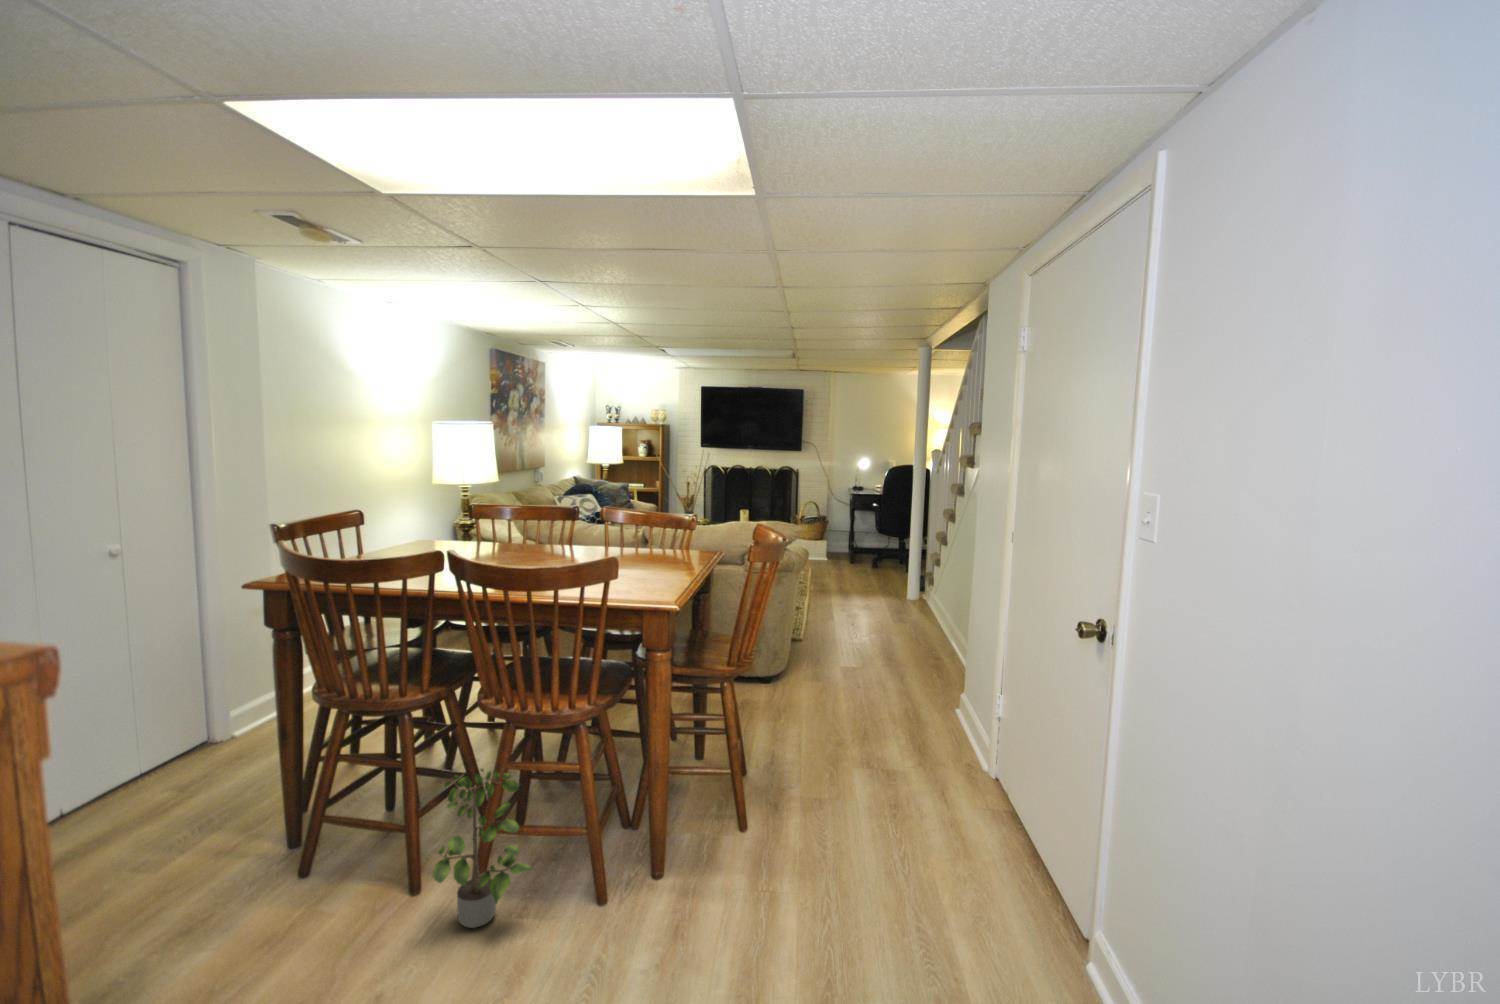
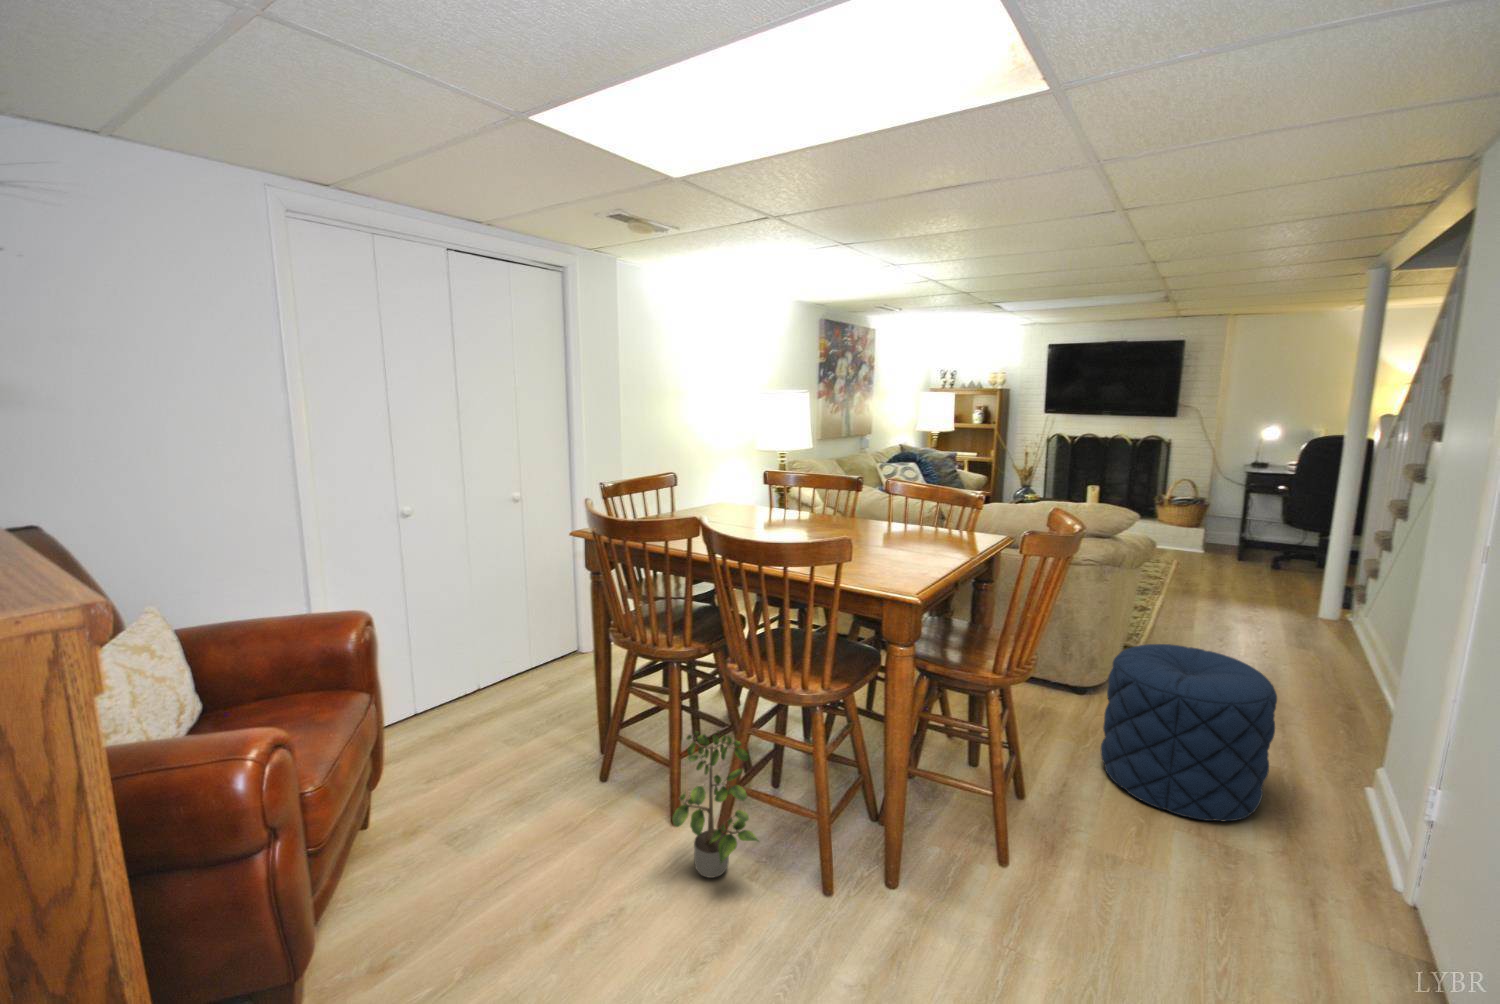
pouf: none [794,629,906,759] -> present [1101,644,1277,821]

